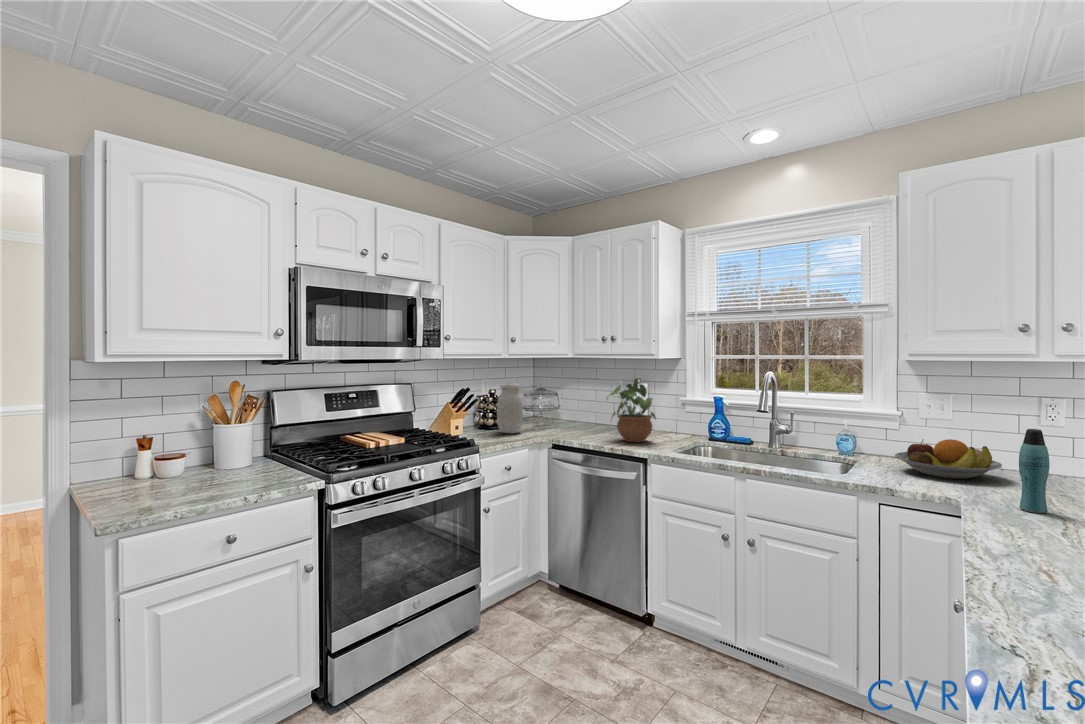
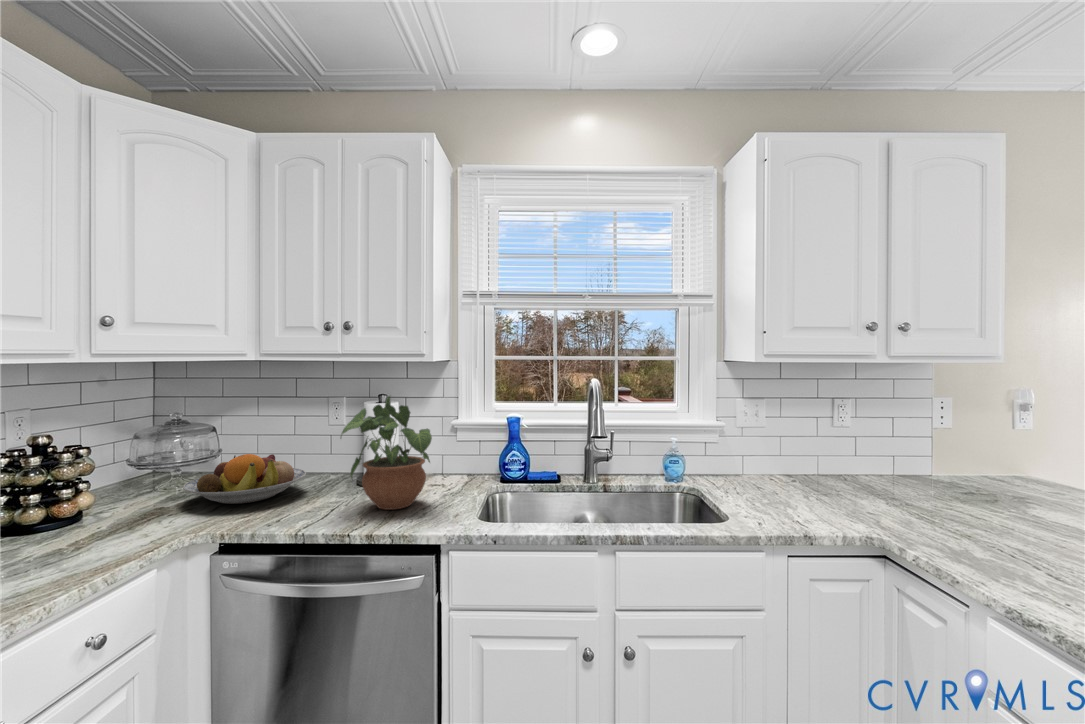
jar: present [497,383,523,433] -> none [55,419,138,538]
bottle: present [1019,429,1050,513] -> none [986,443,1025,551]
fruit bowl: present [895,439,1002,479] -> present [183,454,306,504]

